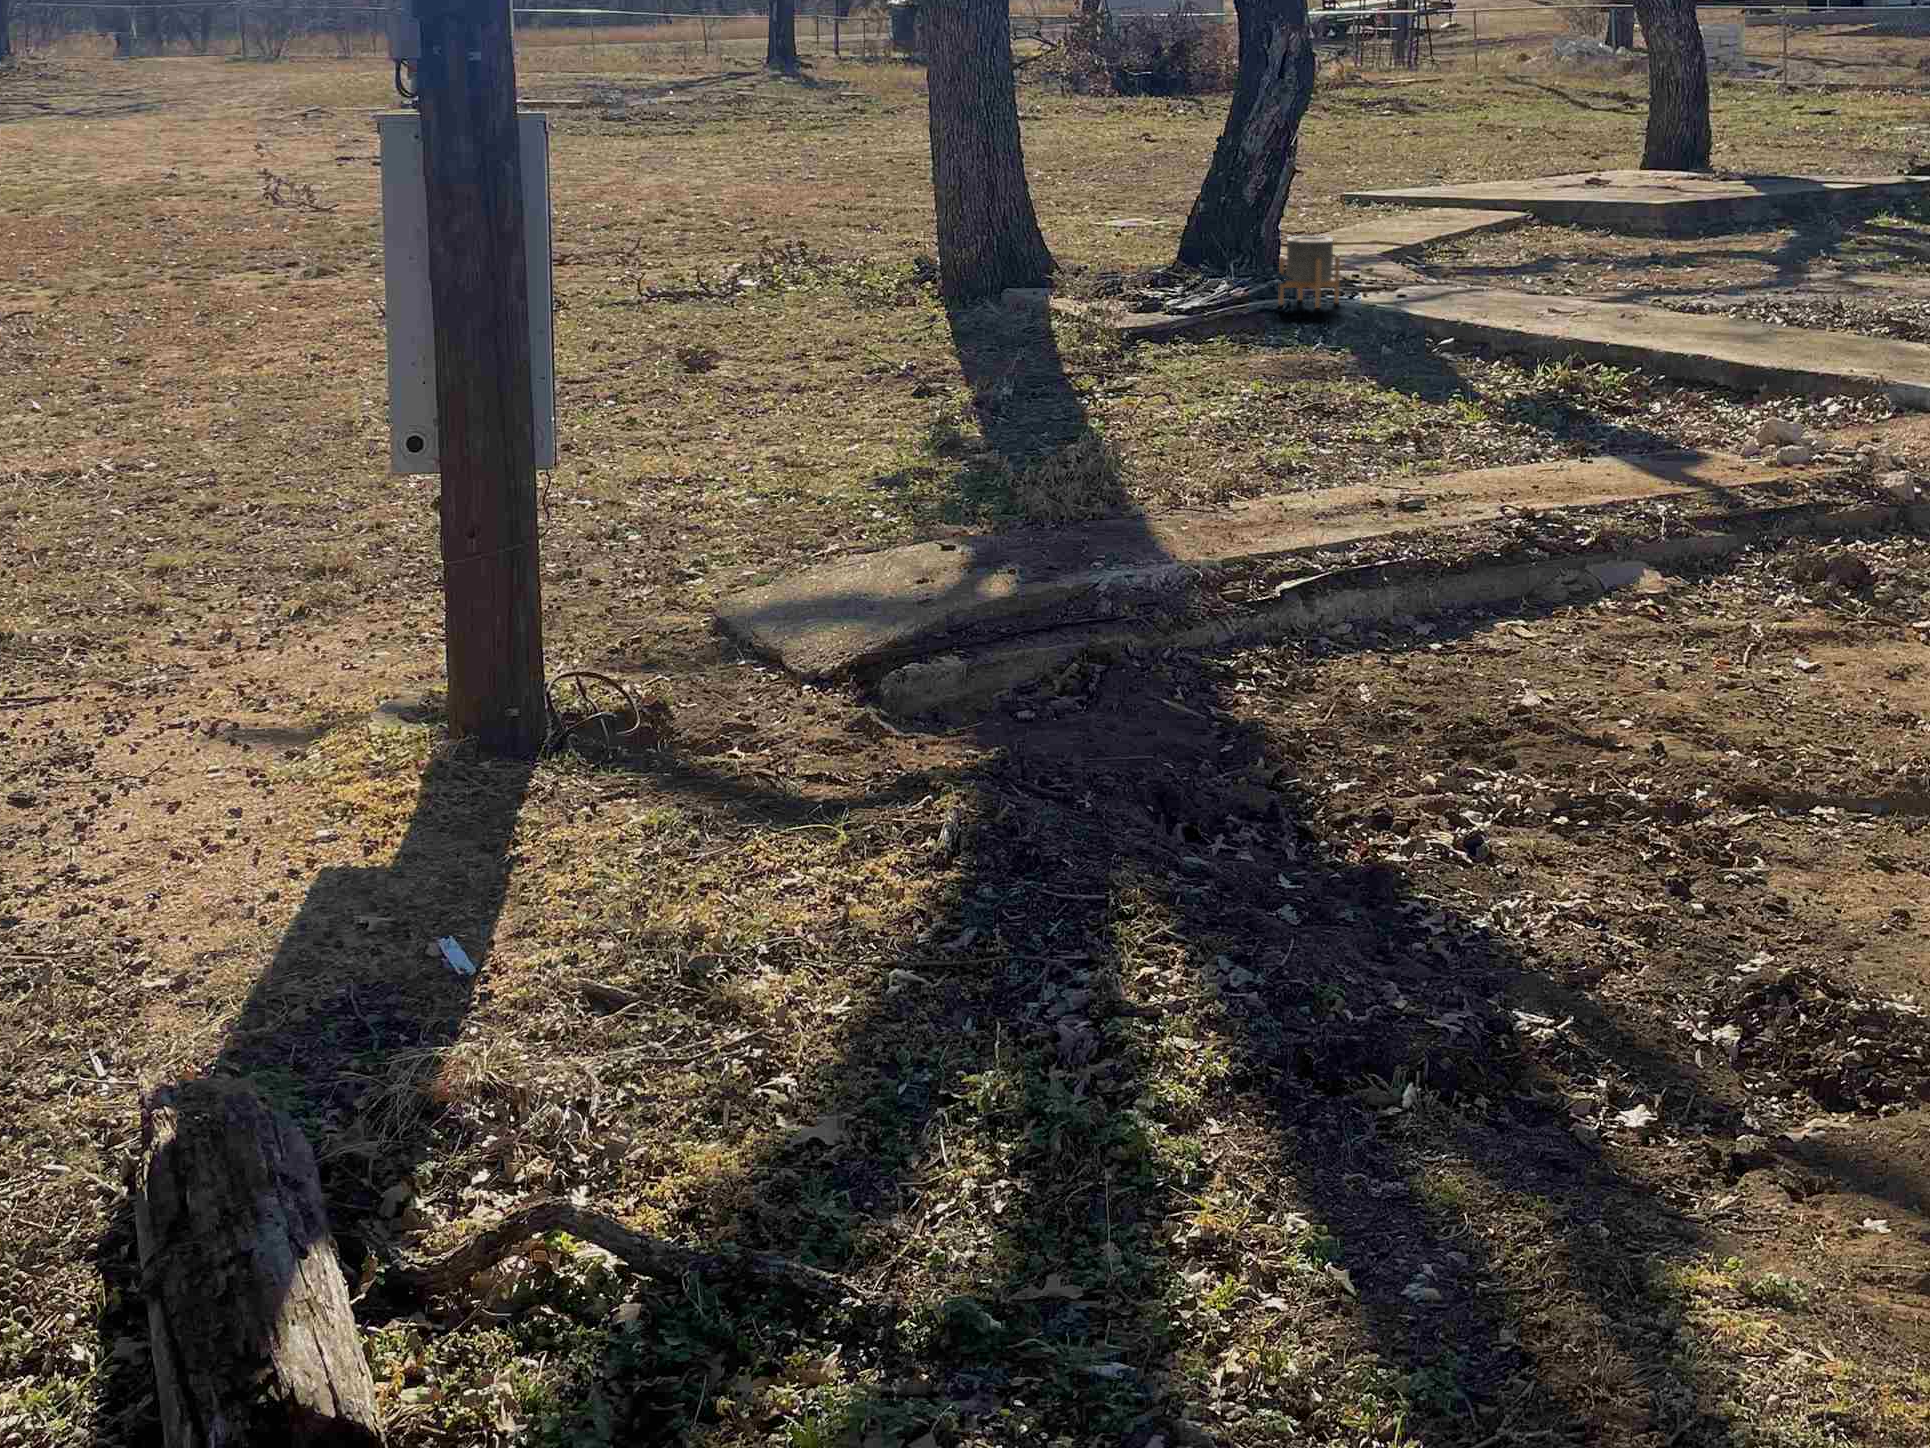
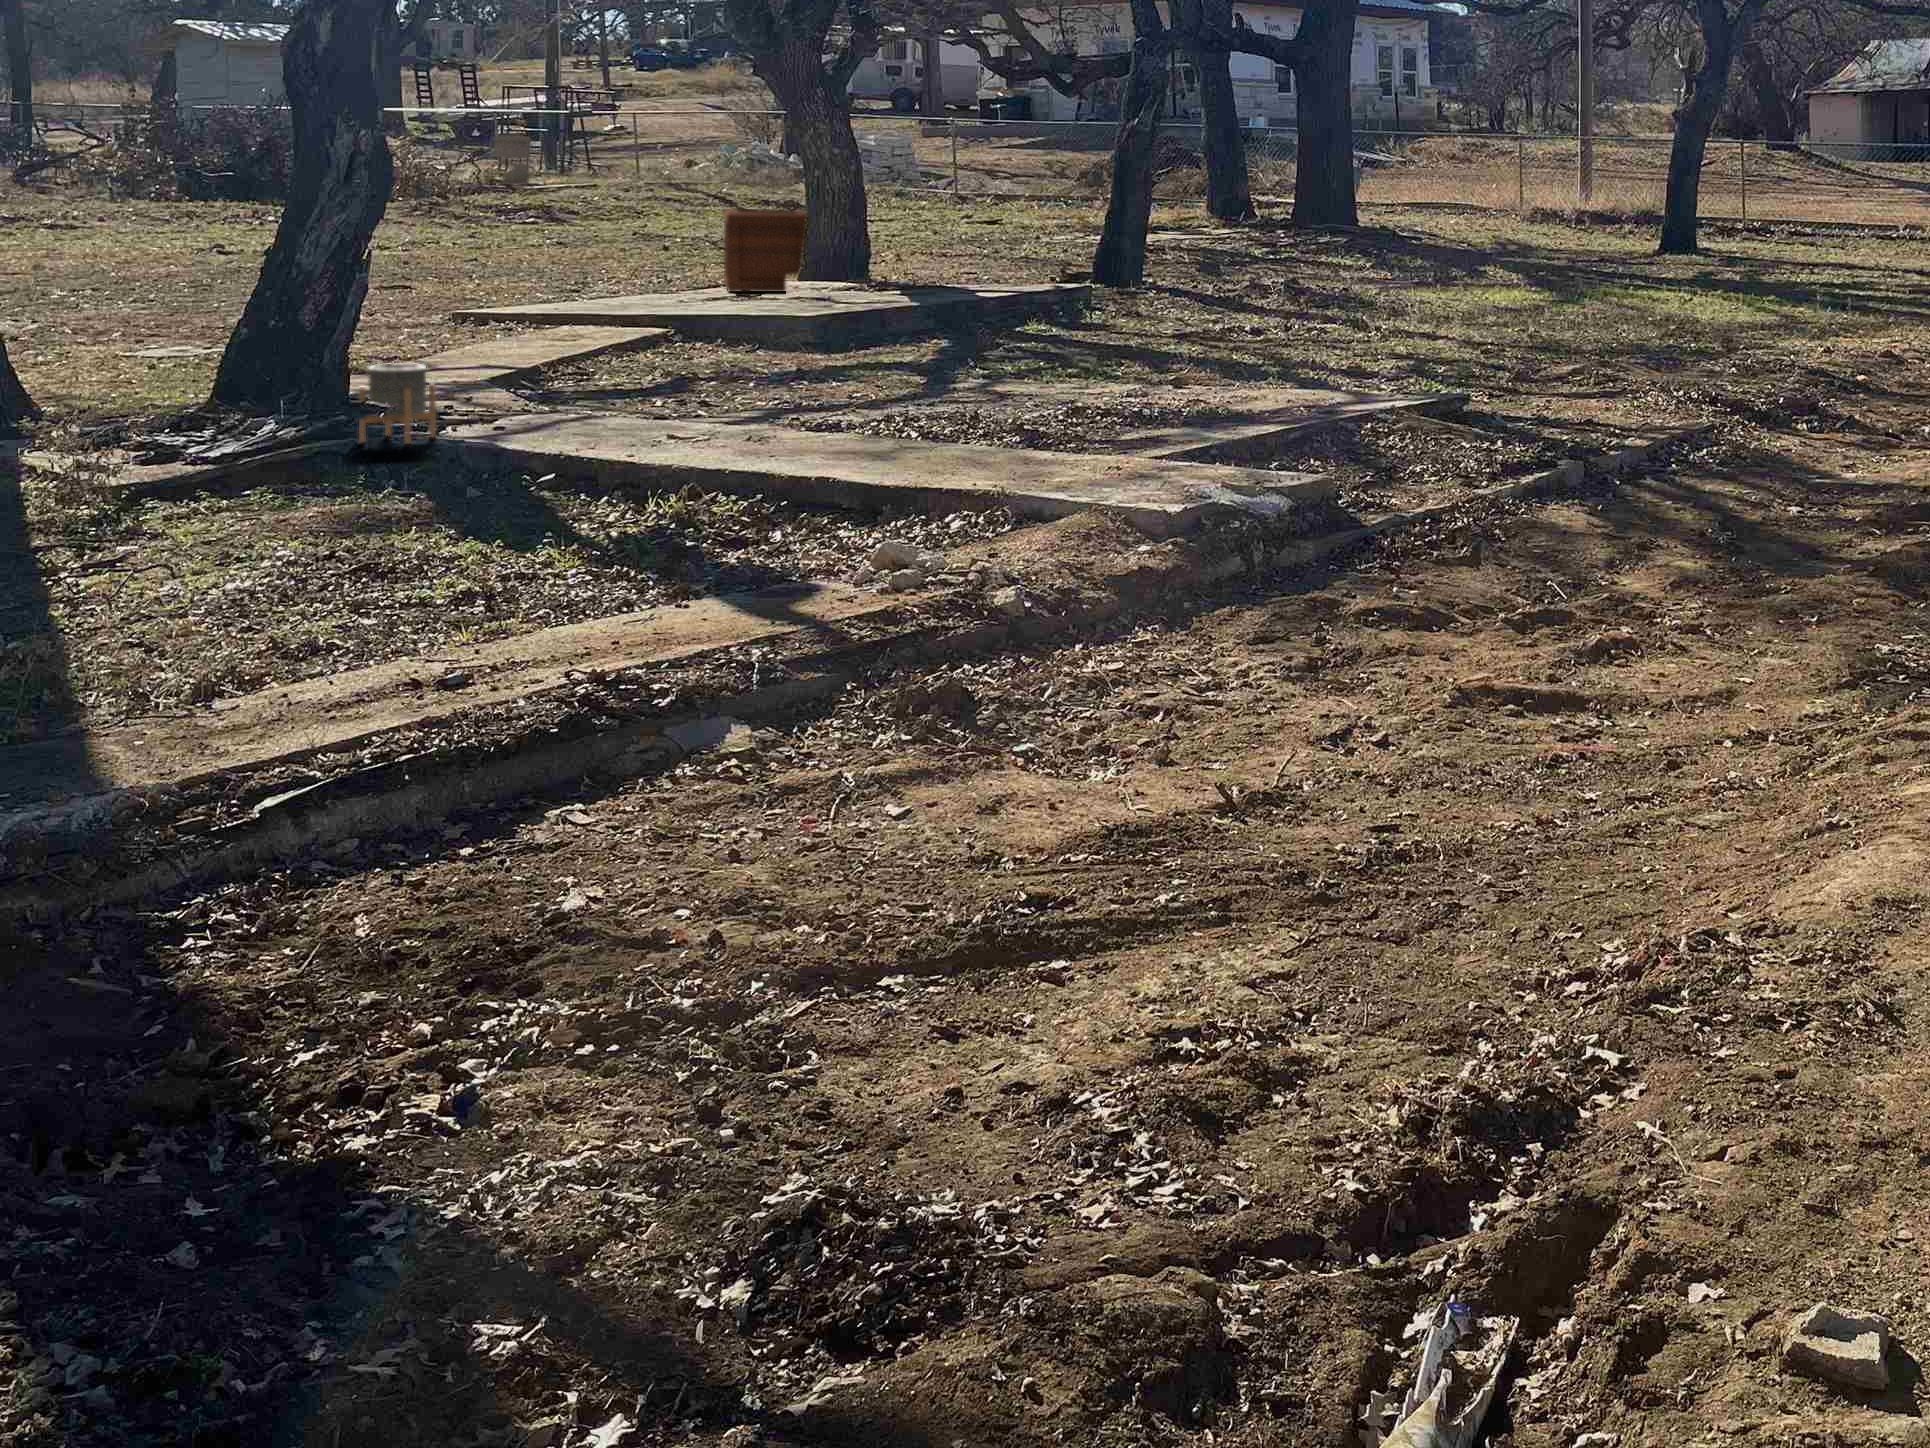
trash can: none [1339,30,1374,78] -> present [493,135,531,185]
wooden crate: none [1565,98,1652,181] -> present [724,209,807,292]

